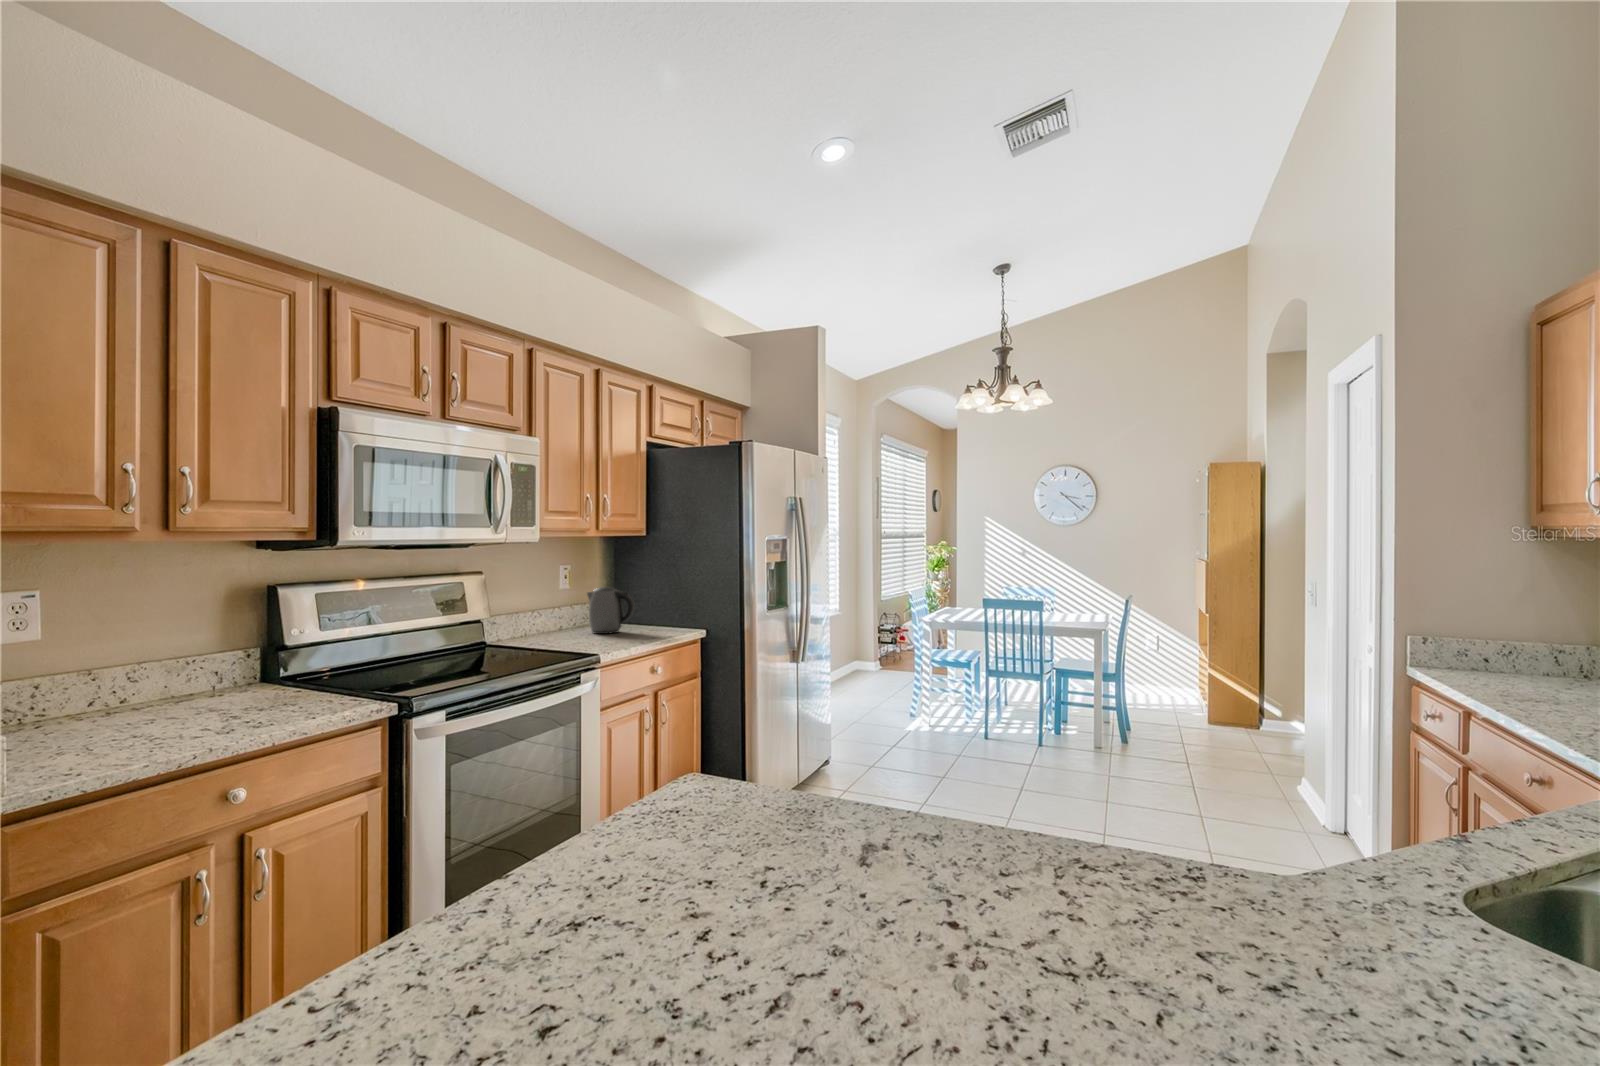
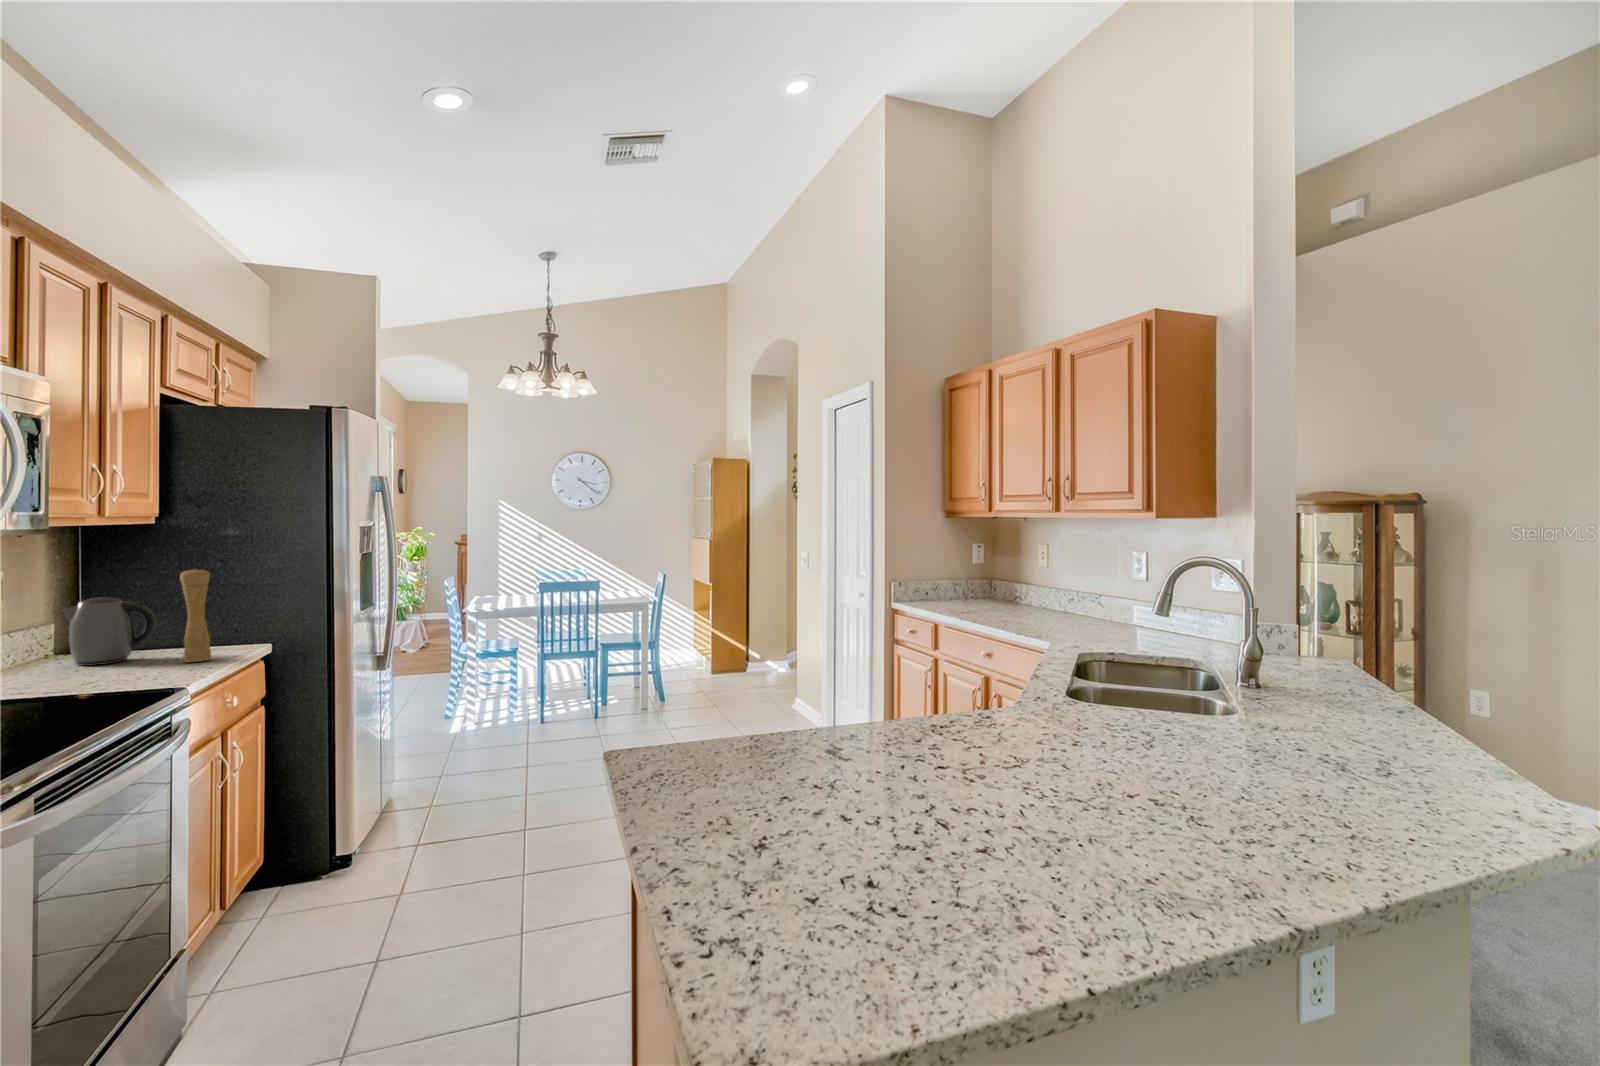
pepper mill: none [635,569,653,638] -> present [180,569,211,662]

